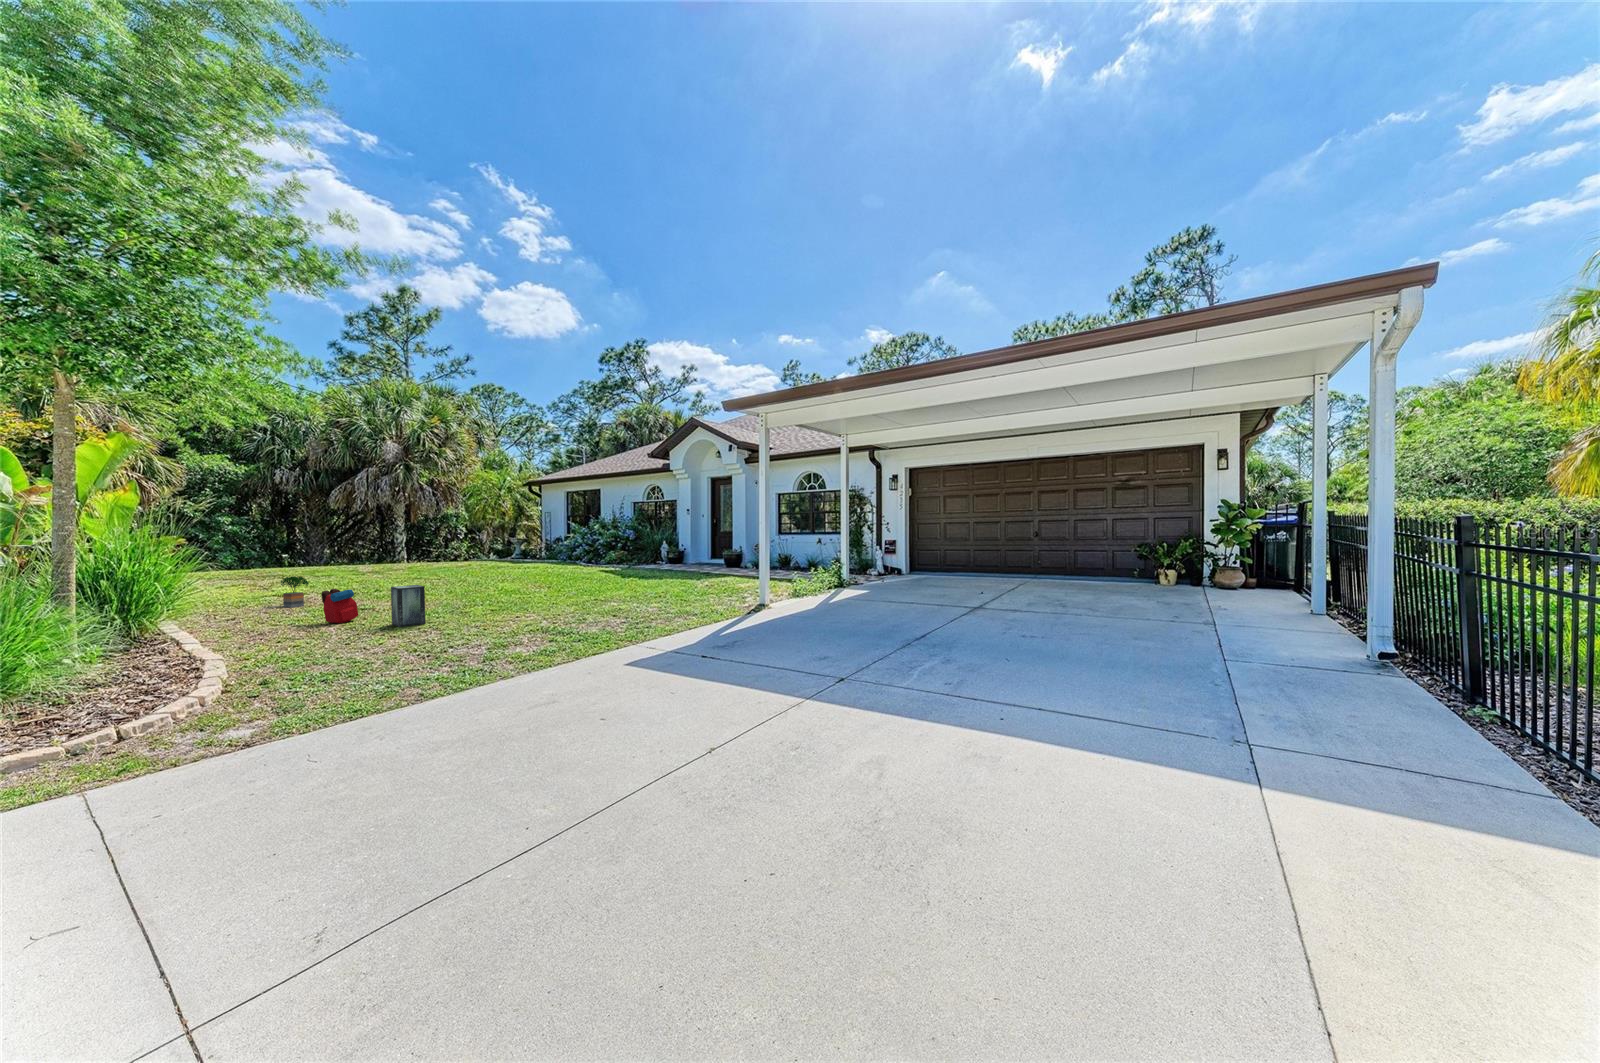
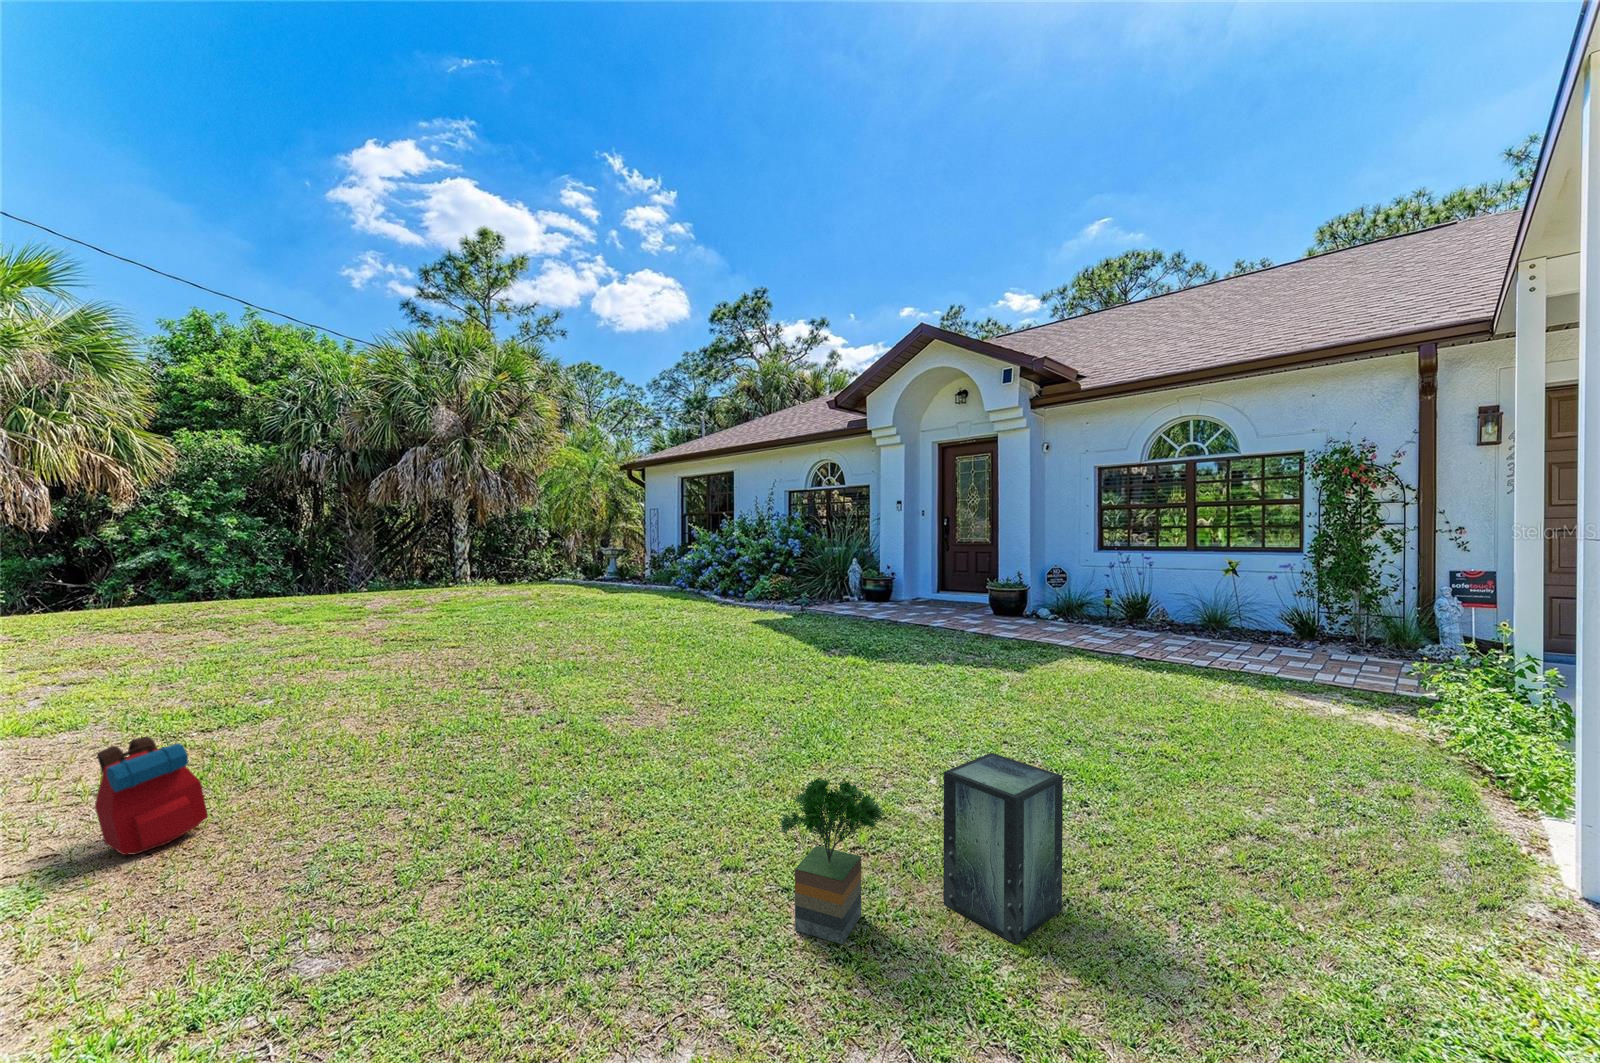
potted tree: present [281,576,309,608] -> present [779,779,884,945]
storage box: present [391,585,425,627] -> present [944,753,1063,944]

